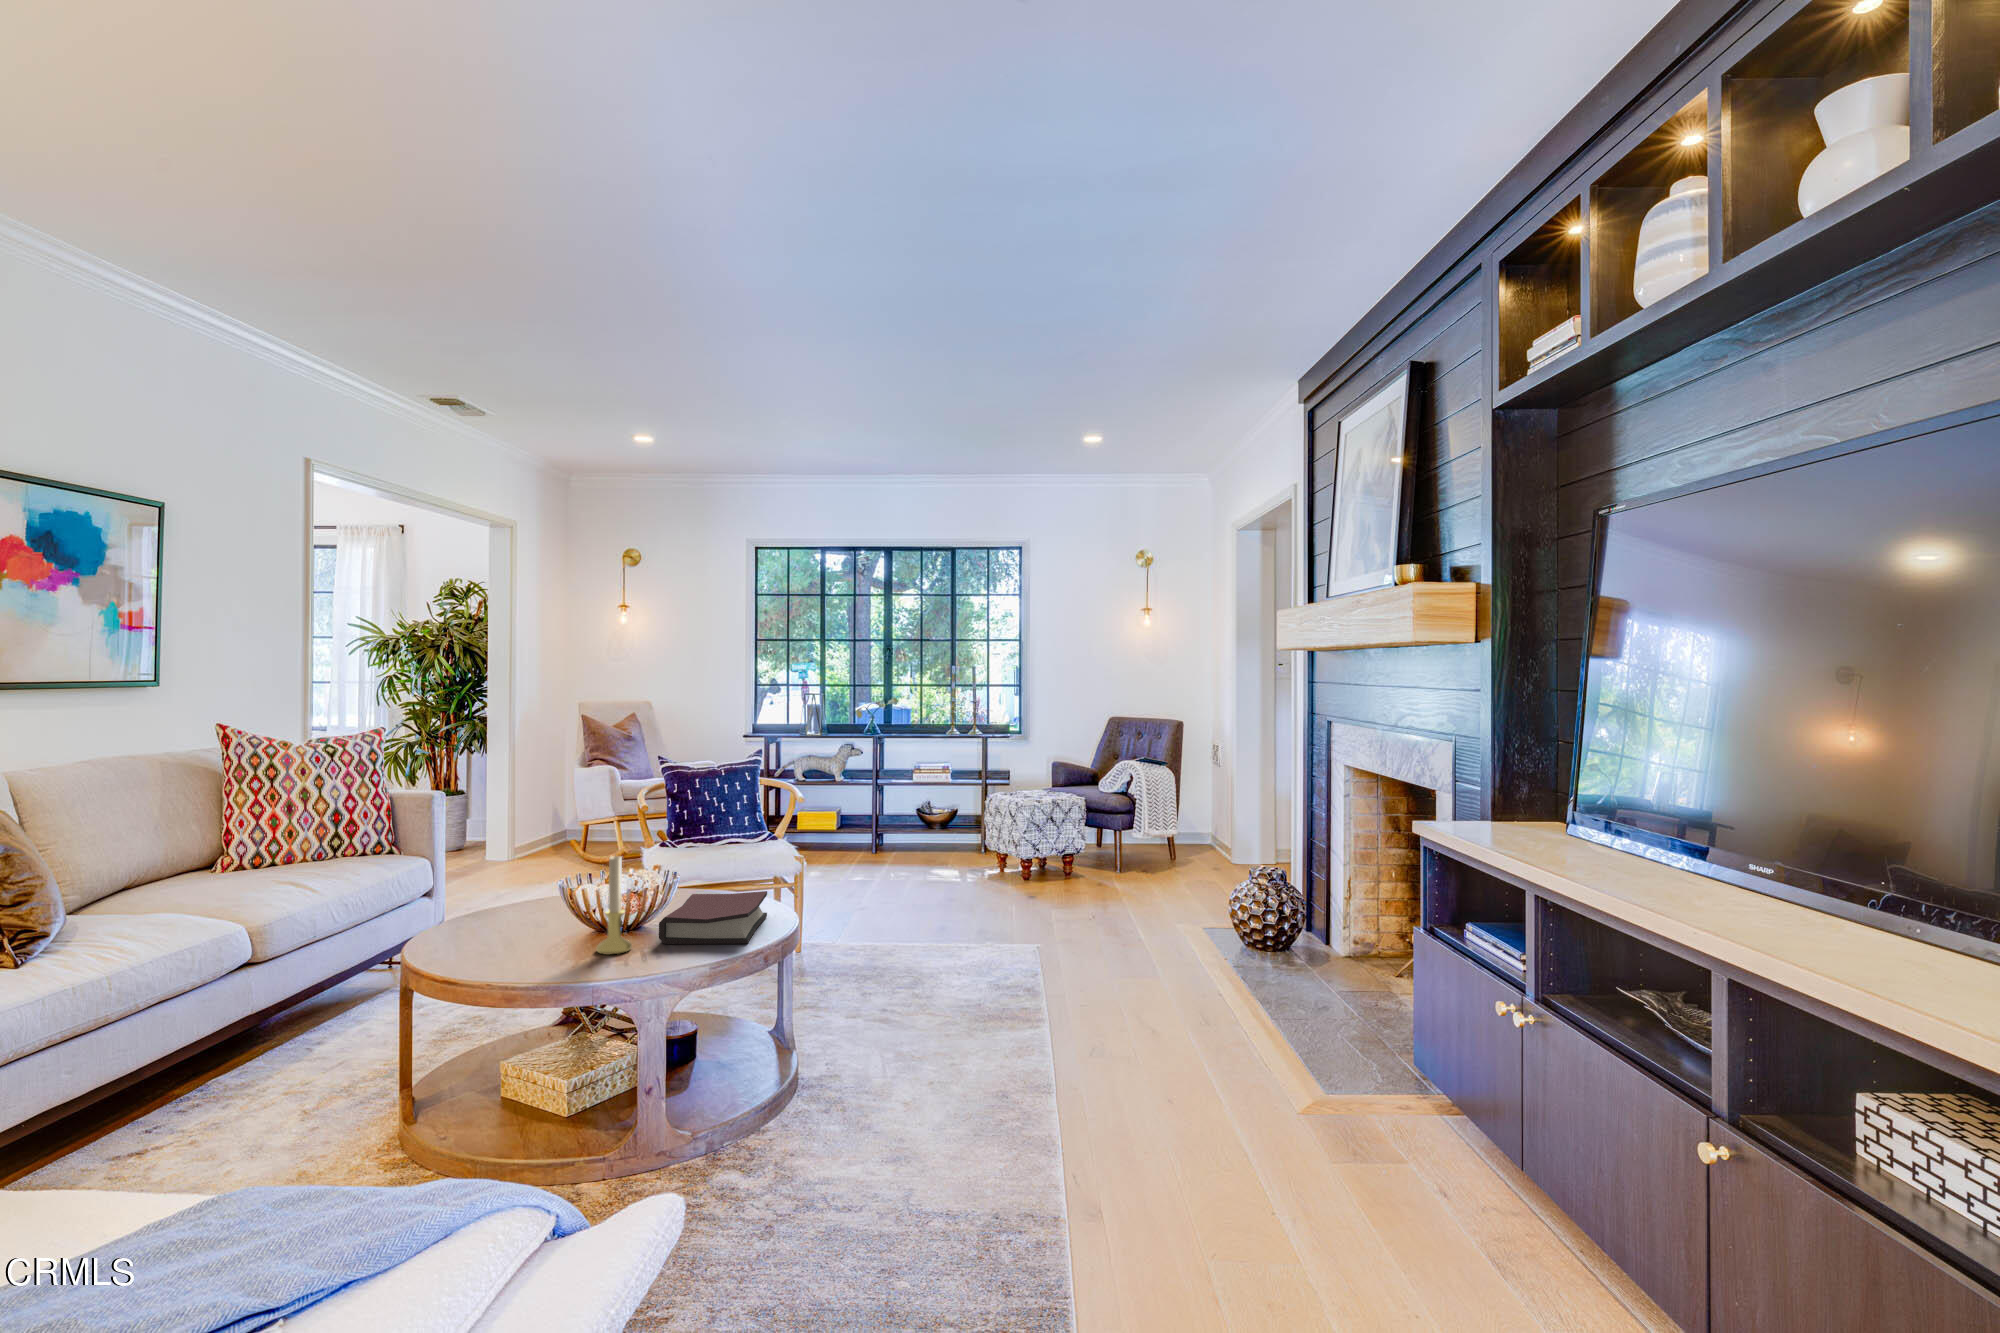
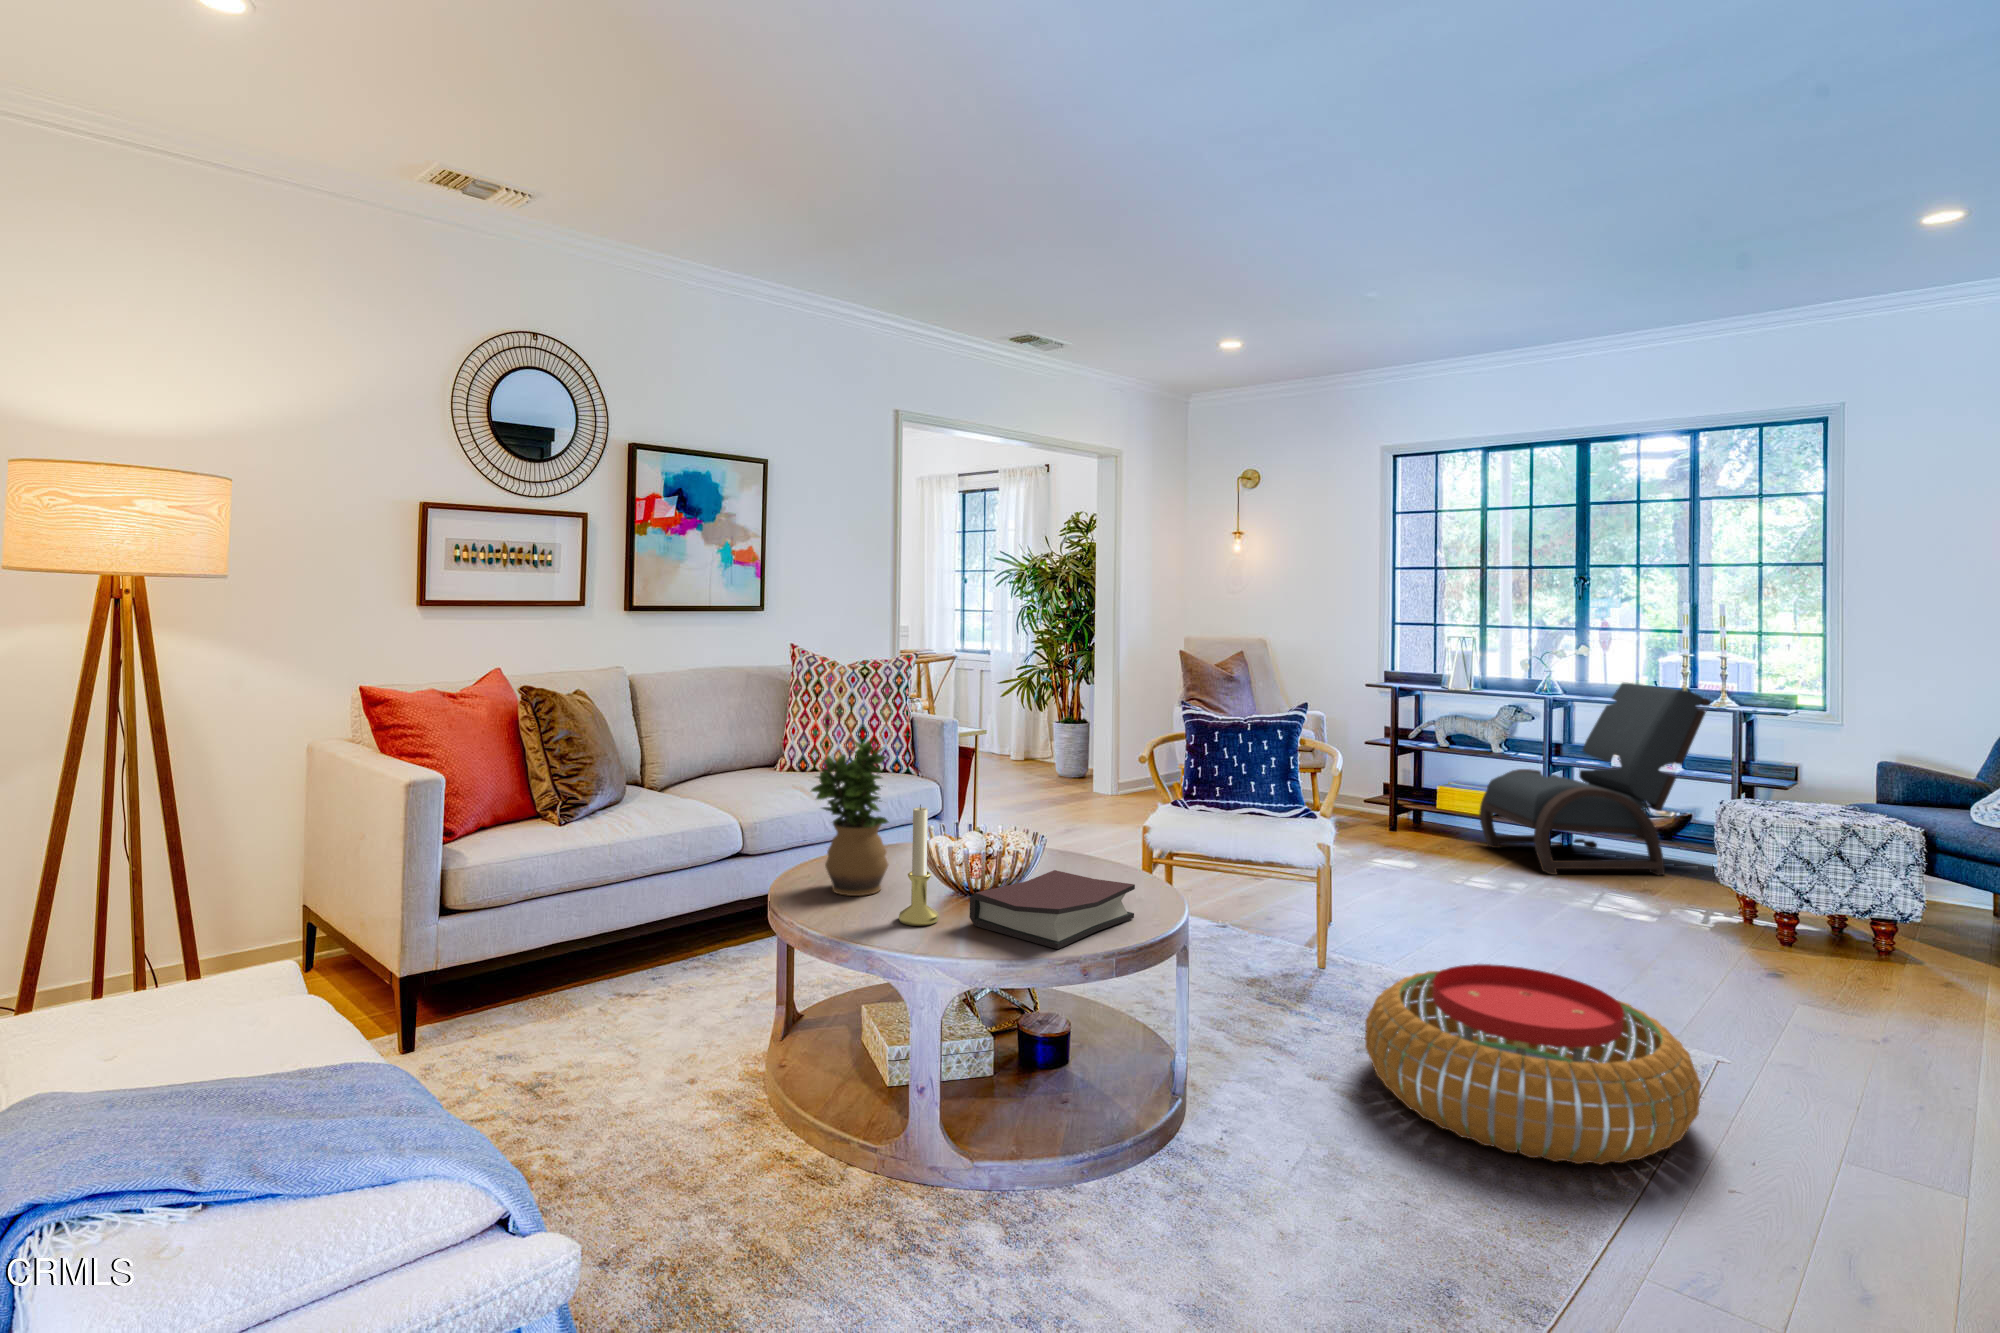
lounge chair: none [830,725,966,862] -> present [1479,683,1710,875]
potted plant: none [477,808,554,949] -> present [811,741,888,896]
pouf: none [877,908,1063,1017] -> present [1365,964,1701,1164]

